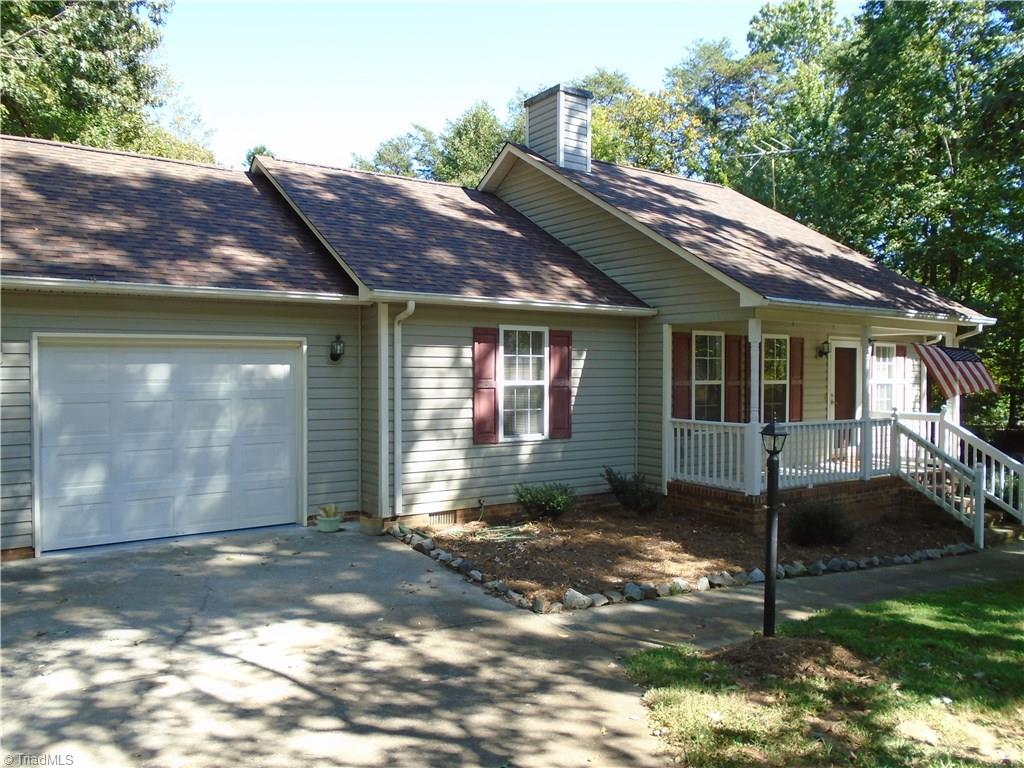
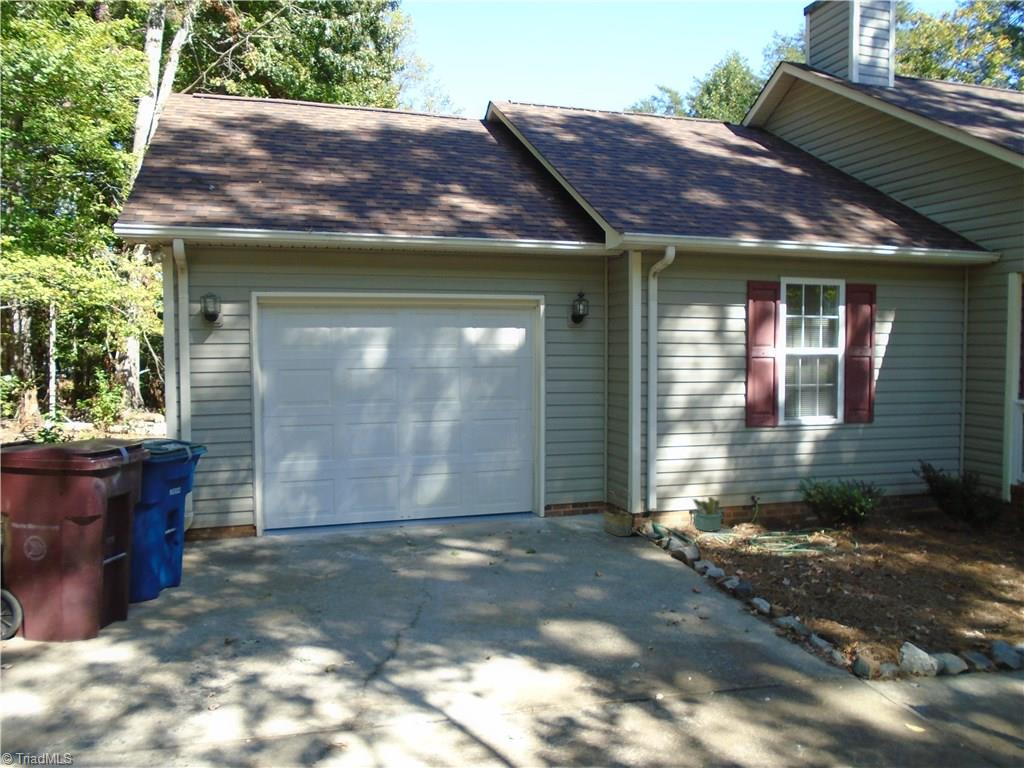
decorative plant: present [315,504,344,532] -> present [693,497,725,531]

